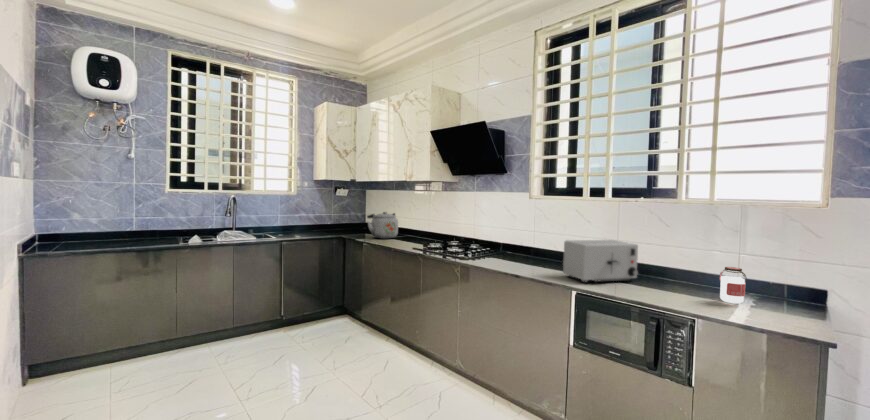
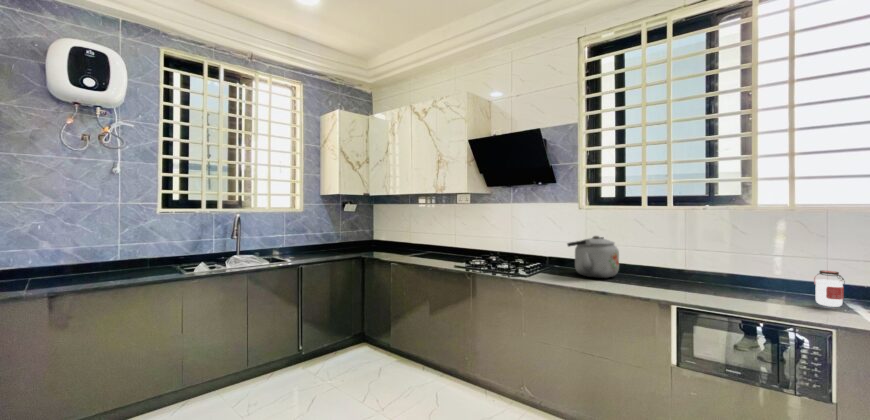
kettle: present [367,212,398,239] -> present [567,236,619,278]
toaster: present [563,240,638,283] -> none [638,248,717,293]

